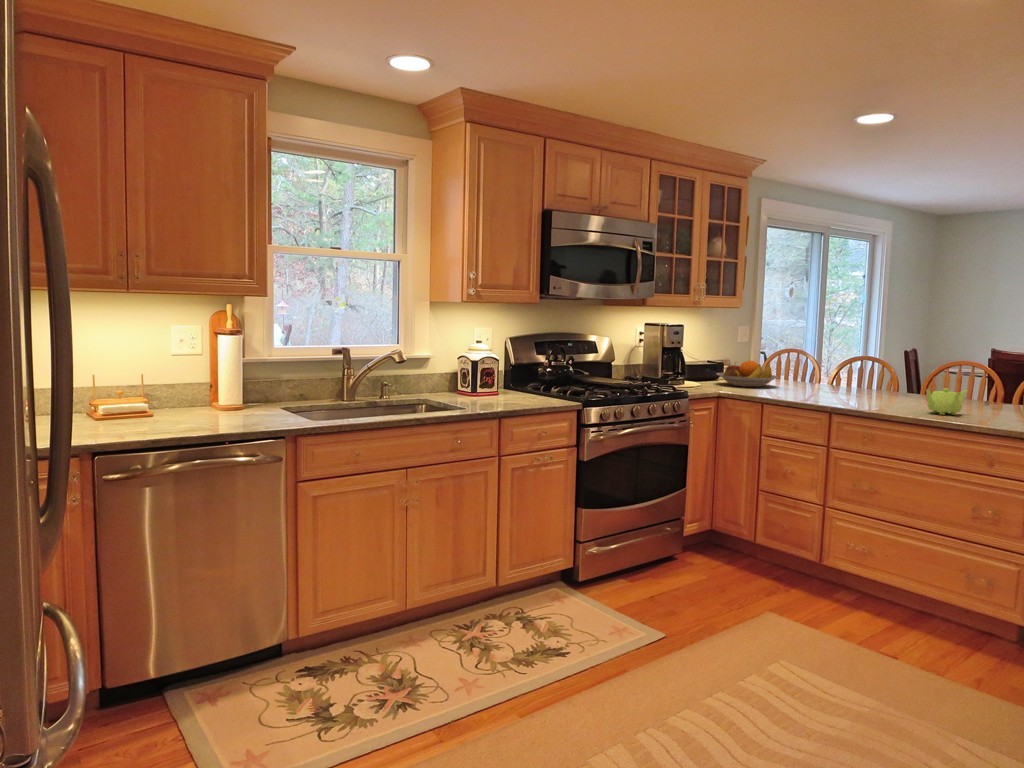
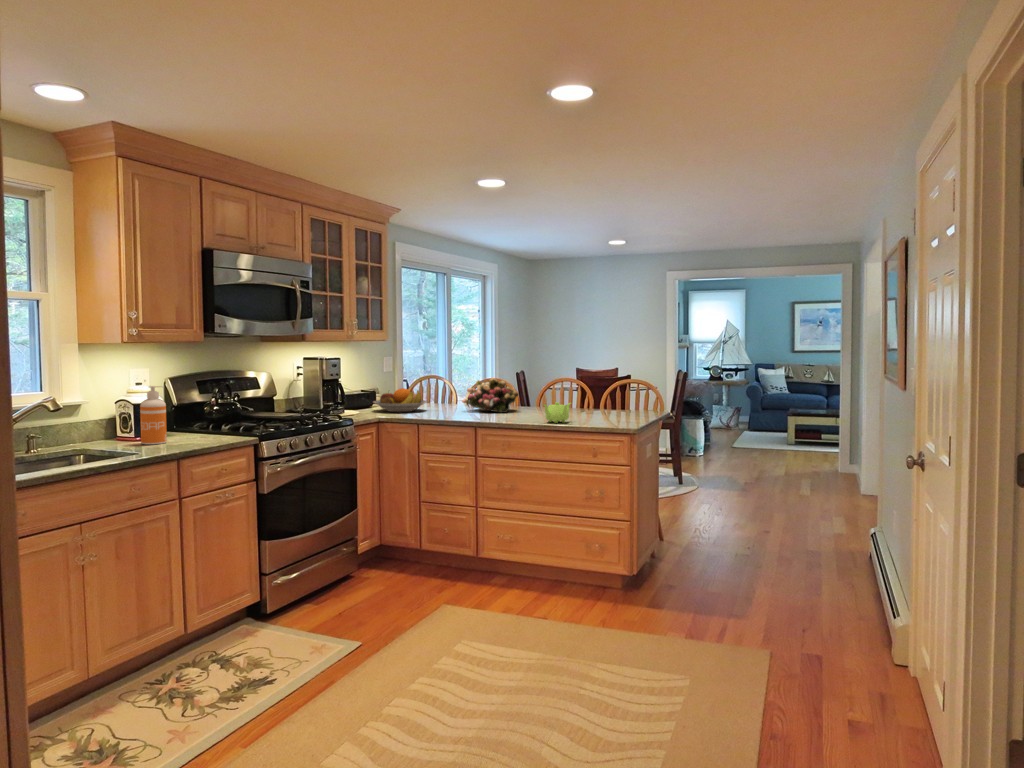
soap dispenser: none [473,343,495,400] -> present [140,386,167,444]
flower arrangement: none [821,354,896,397] -> present [462,377,518,413]

